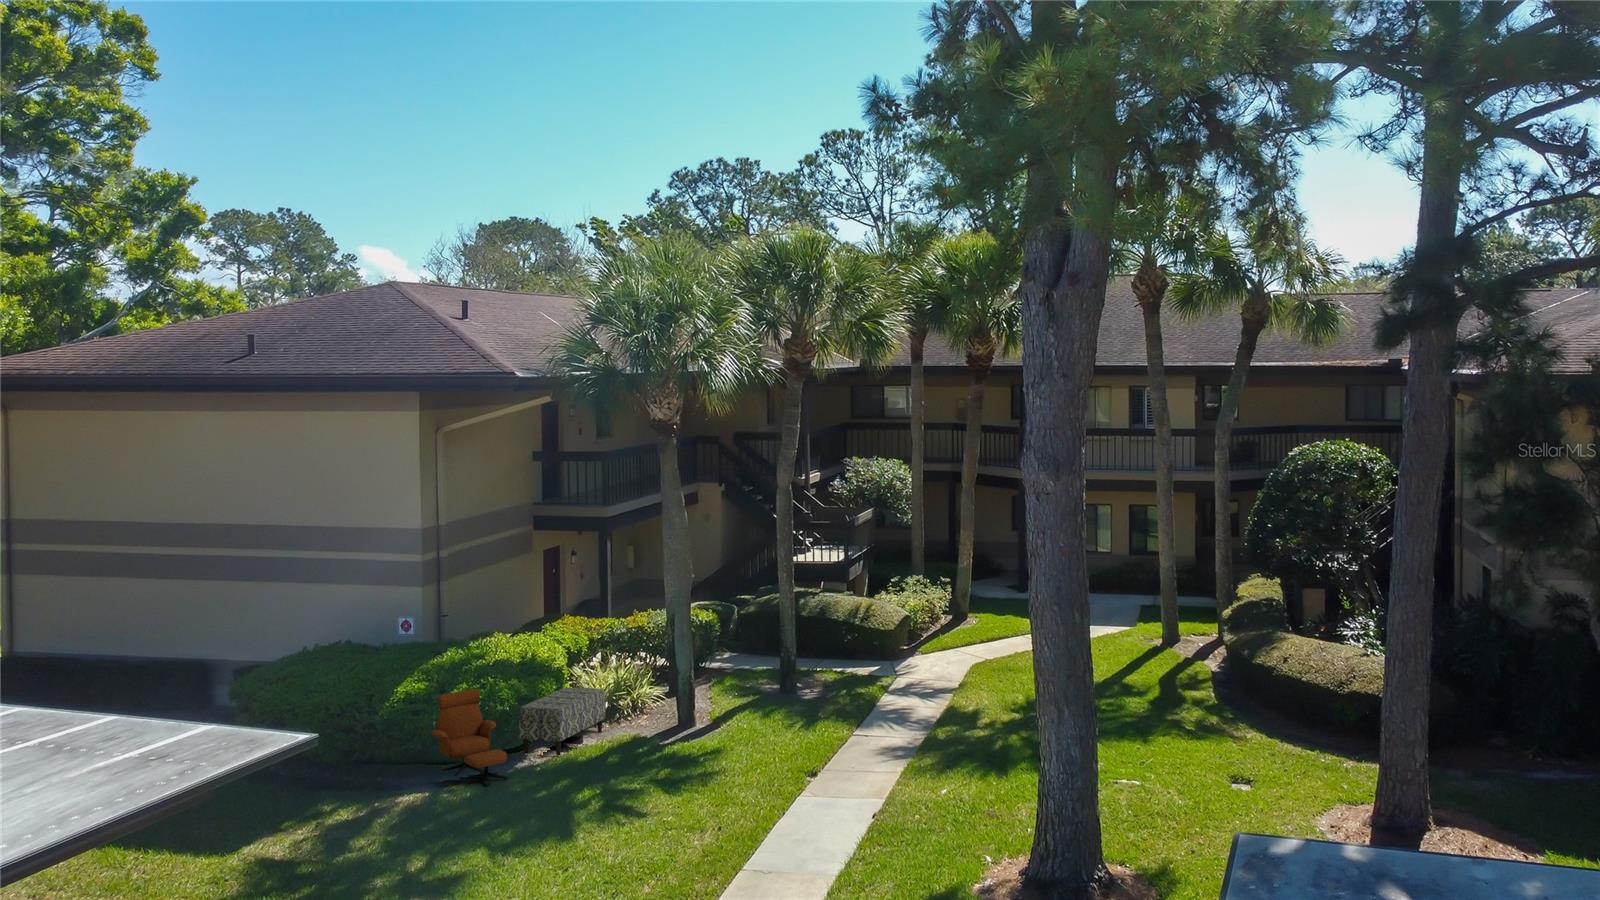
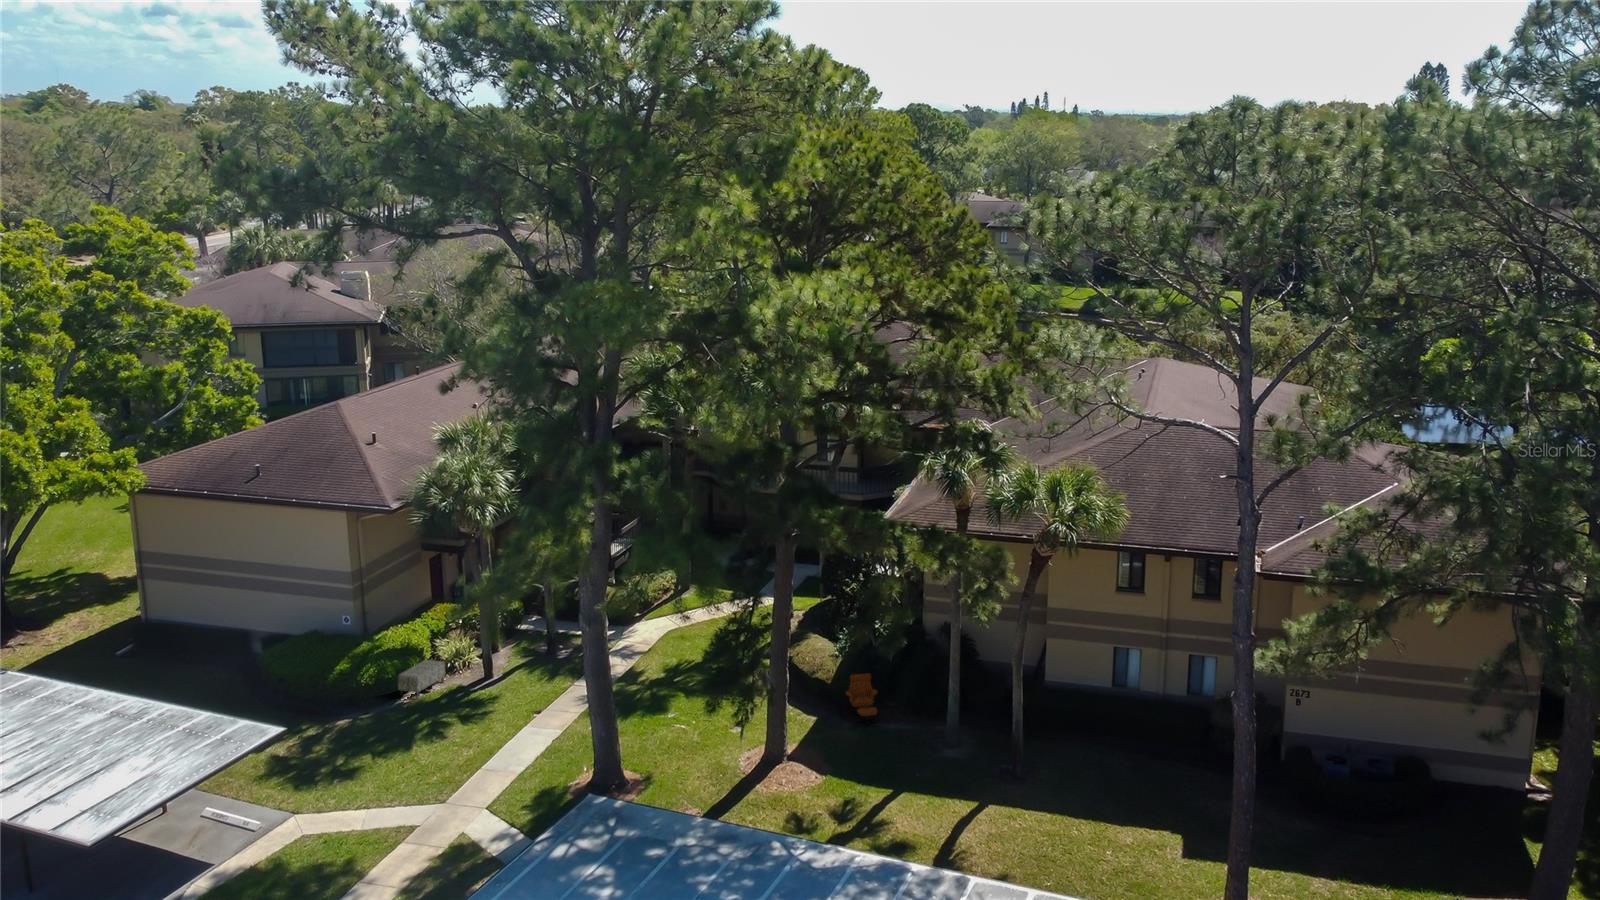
lounge chair: present [431,690,508,785] -> present [846,674,877,722]

